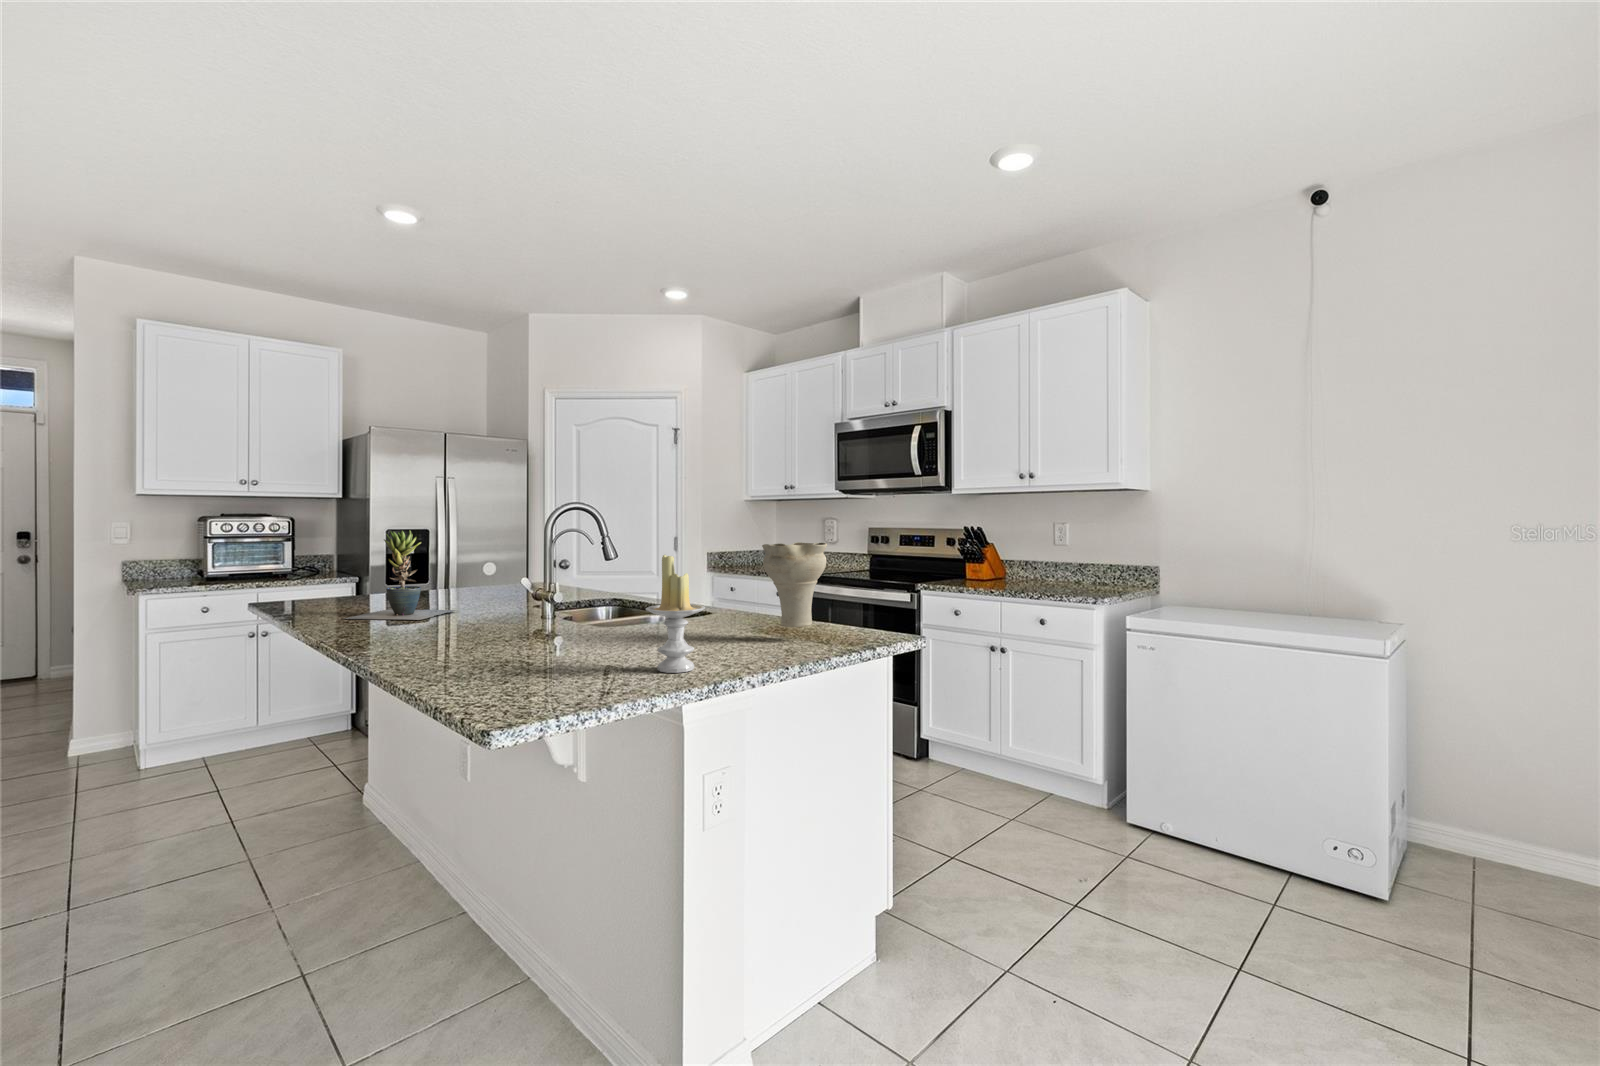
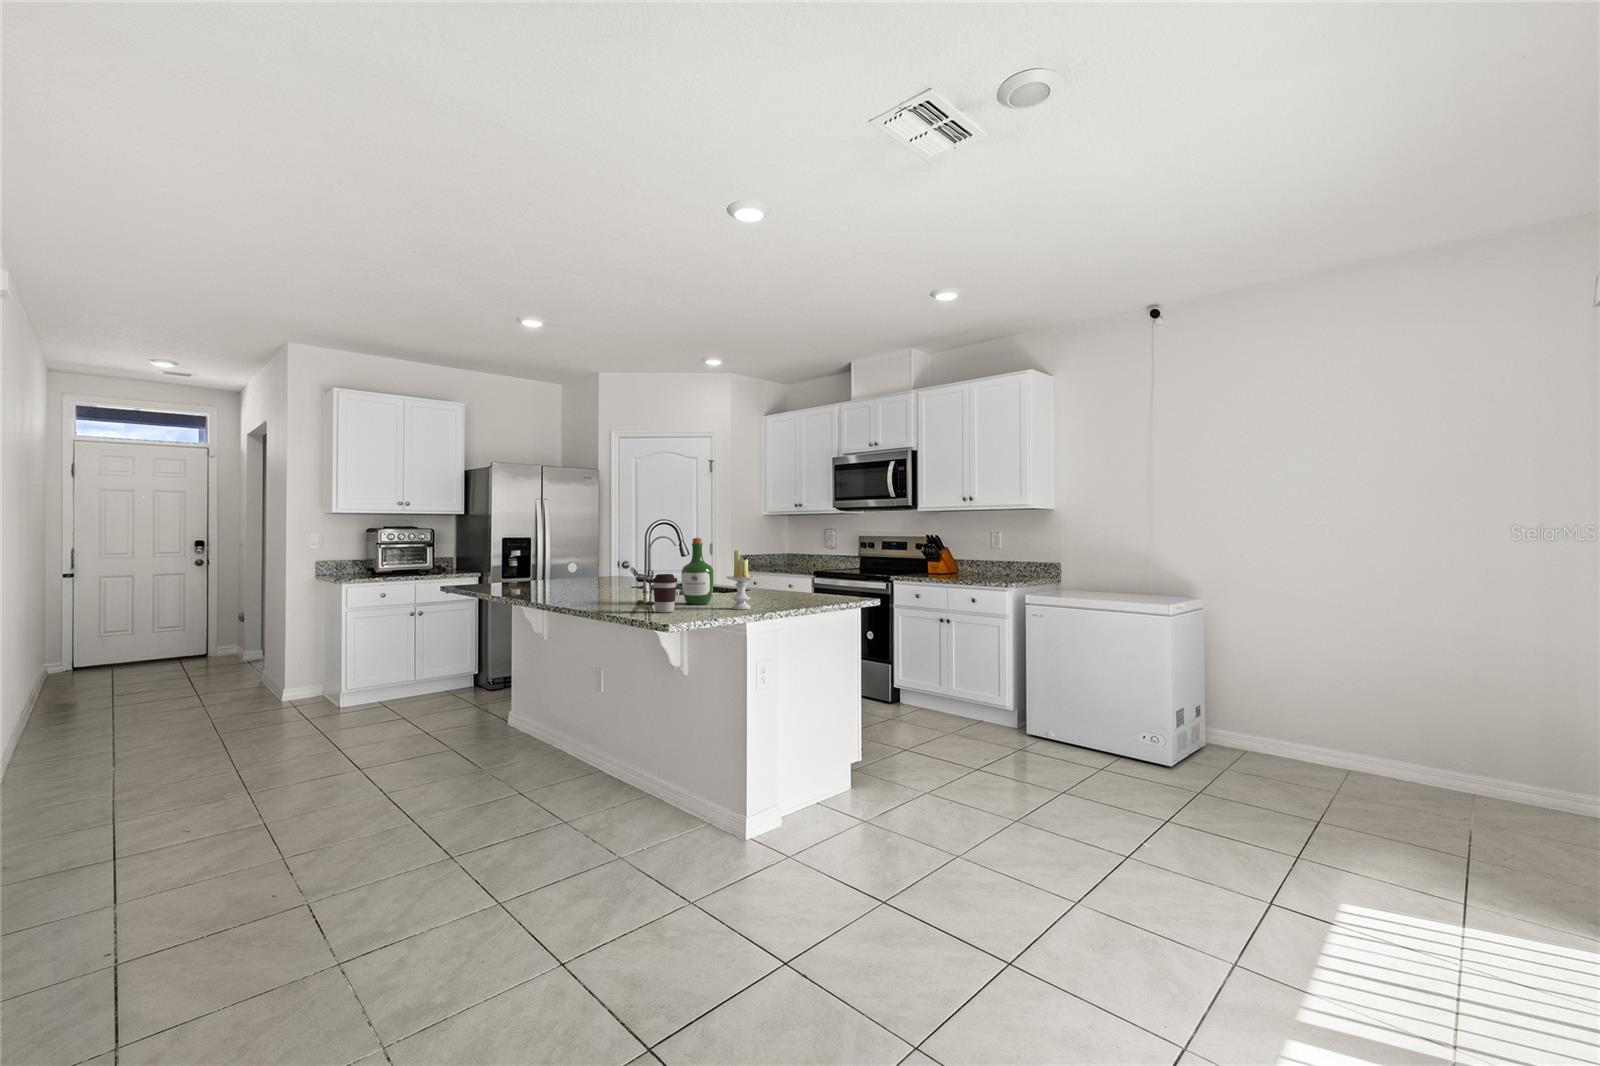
potted plant: present [345,531,456,620] -> none [526,538,589,593]
wine bottle: none [569,531,631,656] -> present [682,538,714,605]
vase: present [762,542,827,627] -> none [781,542,823,598]
coffee cup: none [481,606,537,688] -> present [652,574,677,613]

